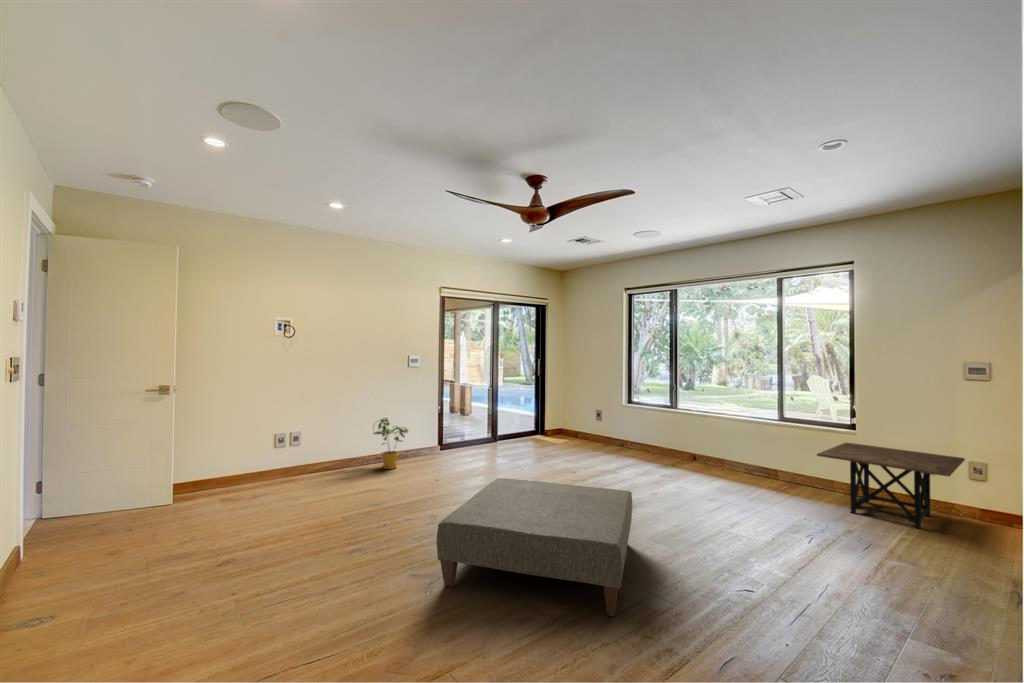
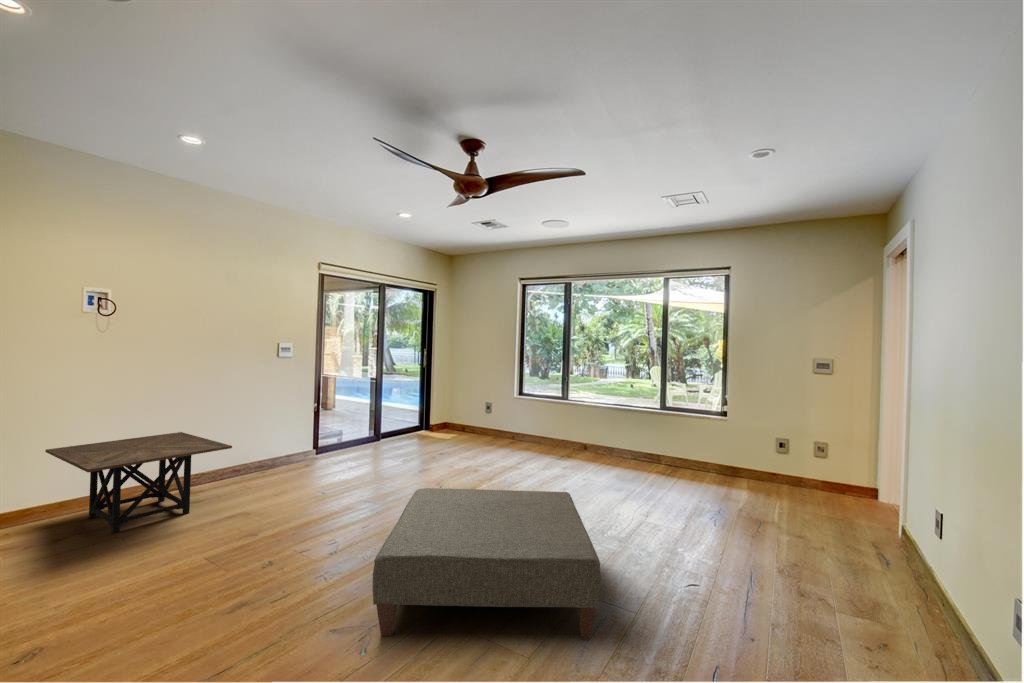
house plant: present [374,418,408,469] -> none [231,420,281,483]
side table: present [817,442,965,528] -> present [45,432,232,533]

